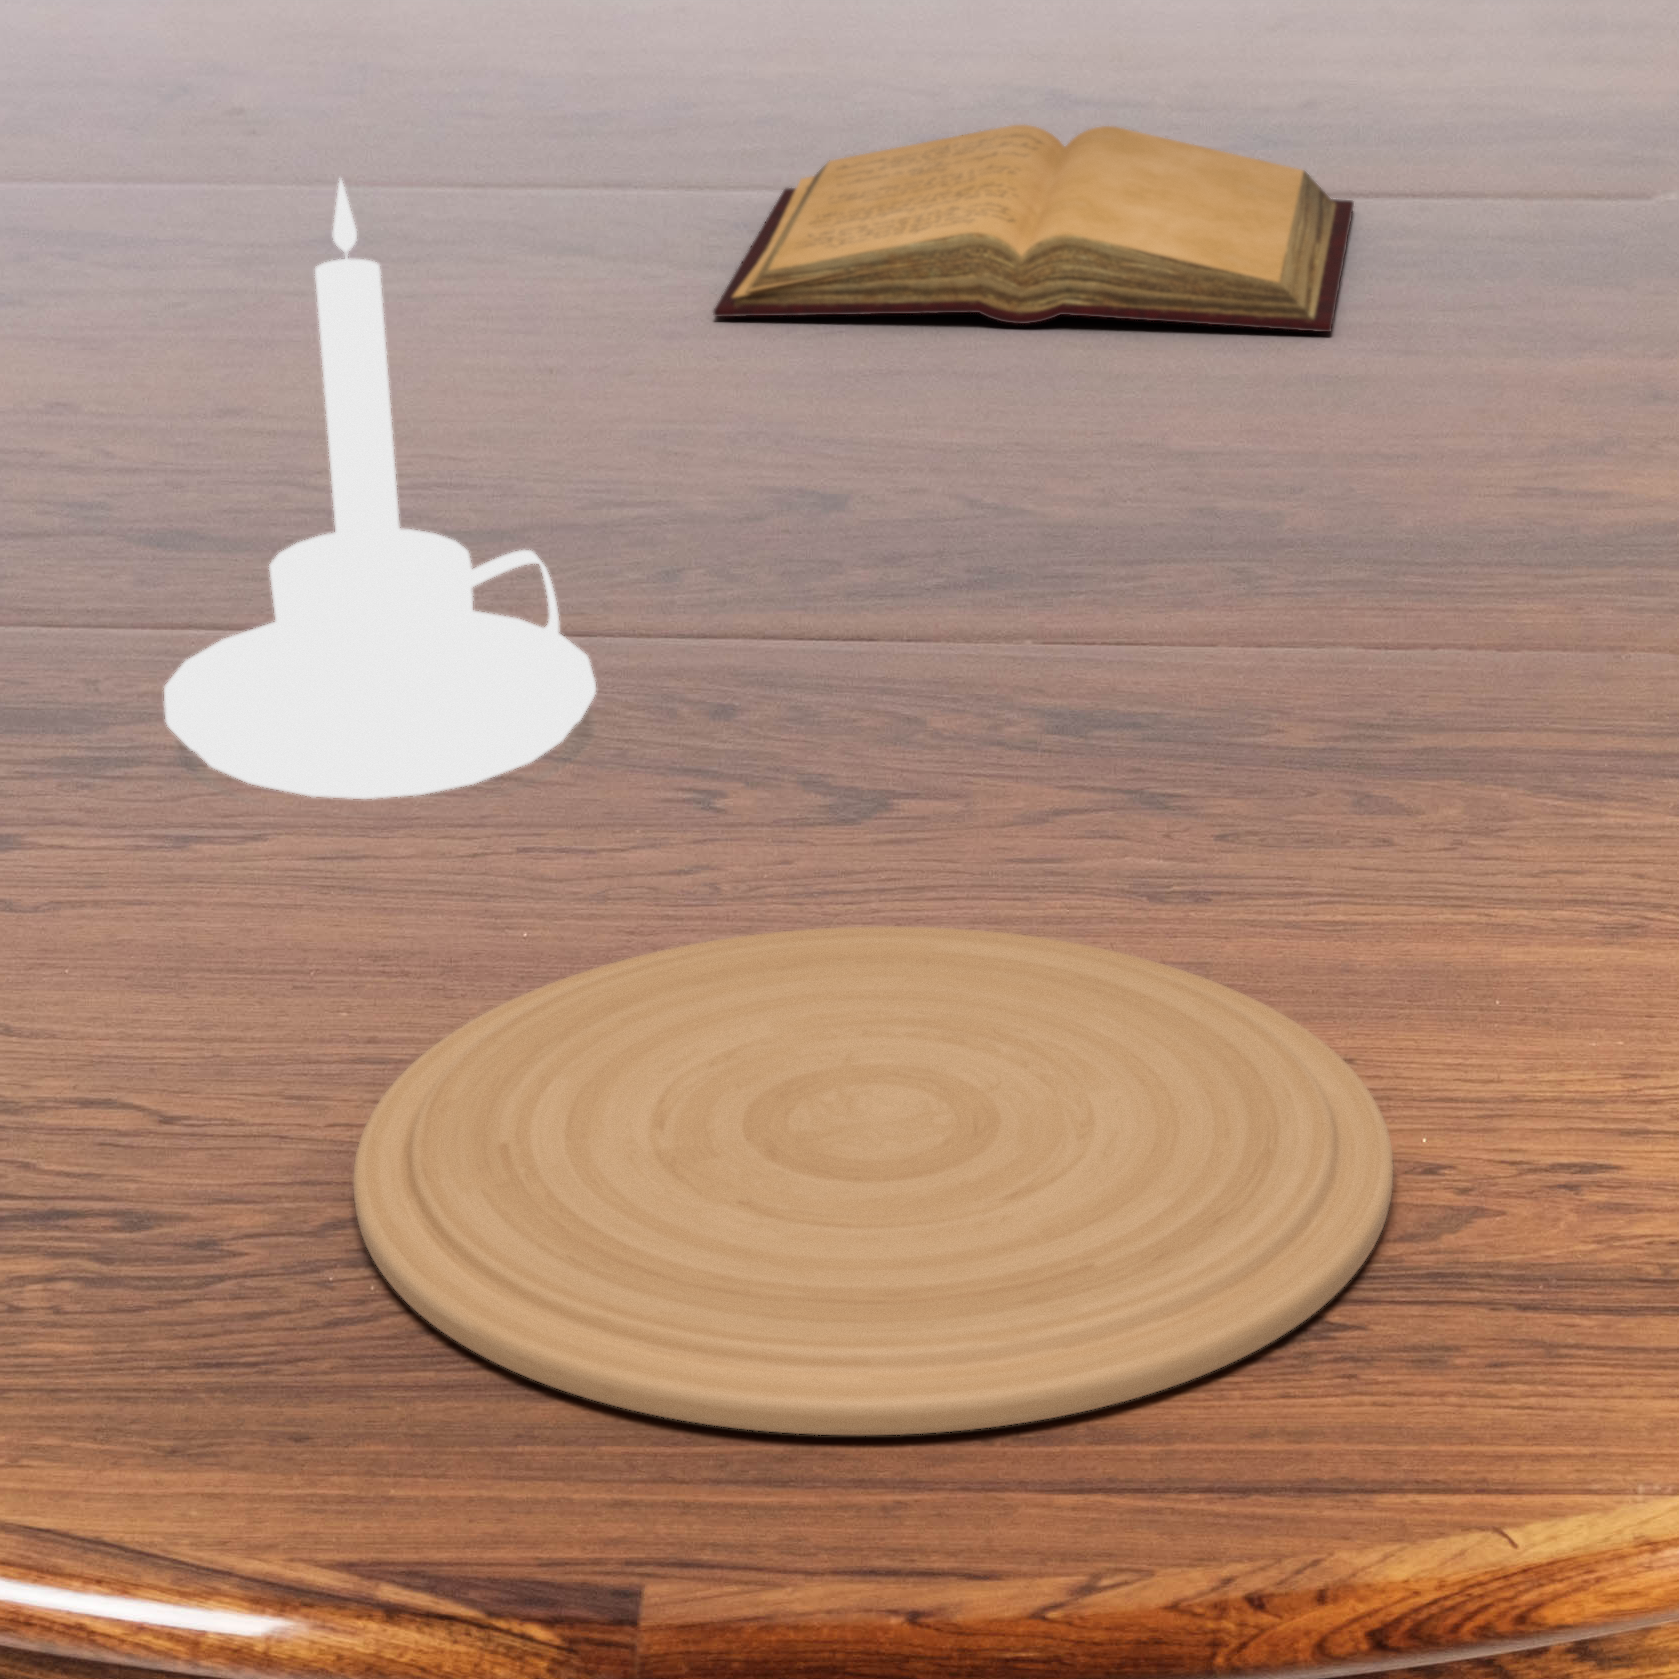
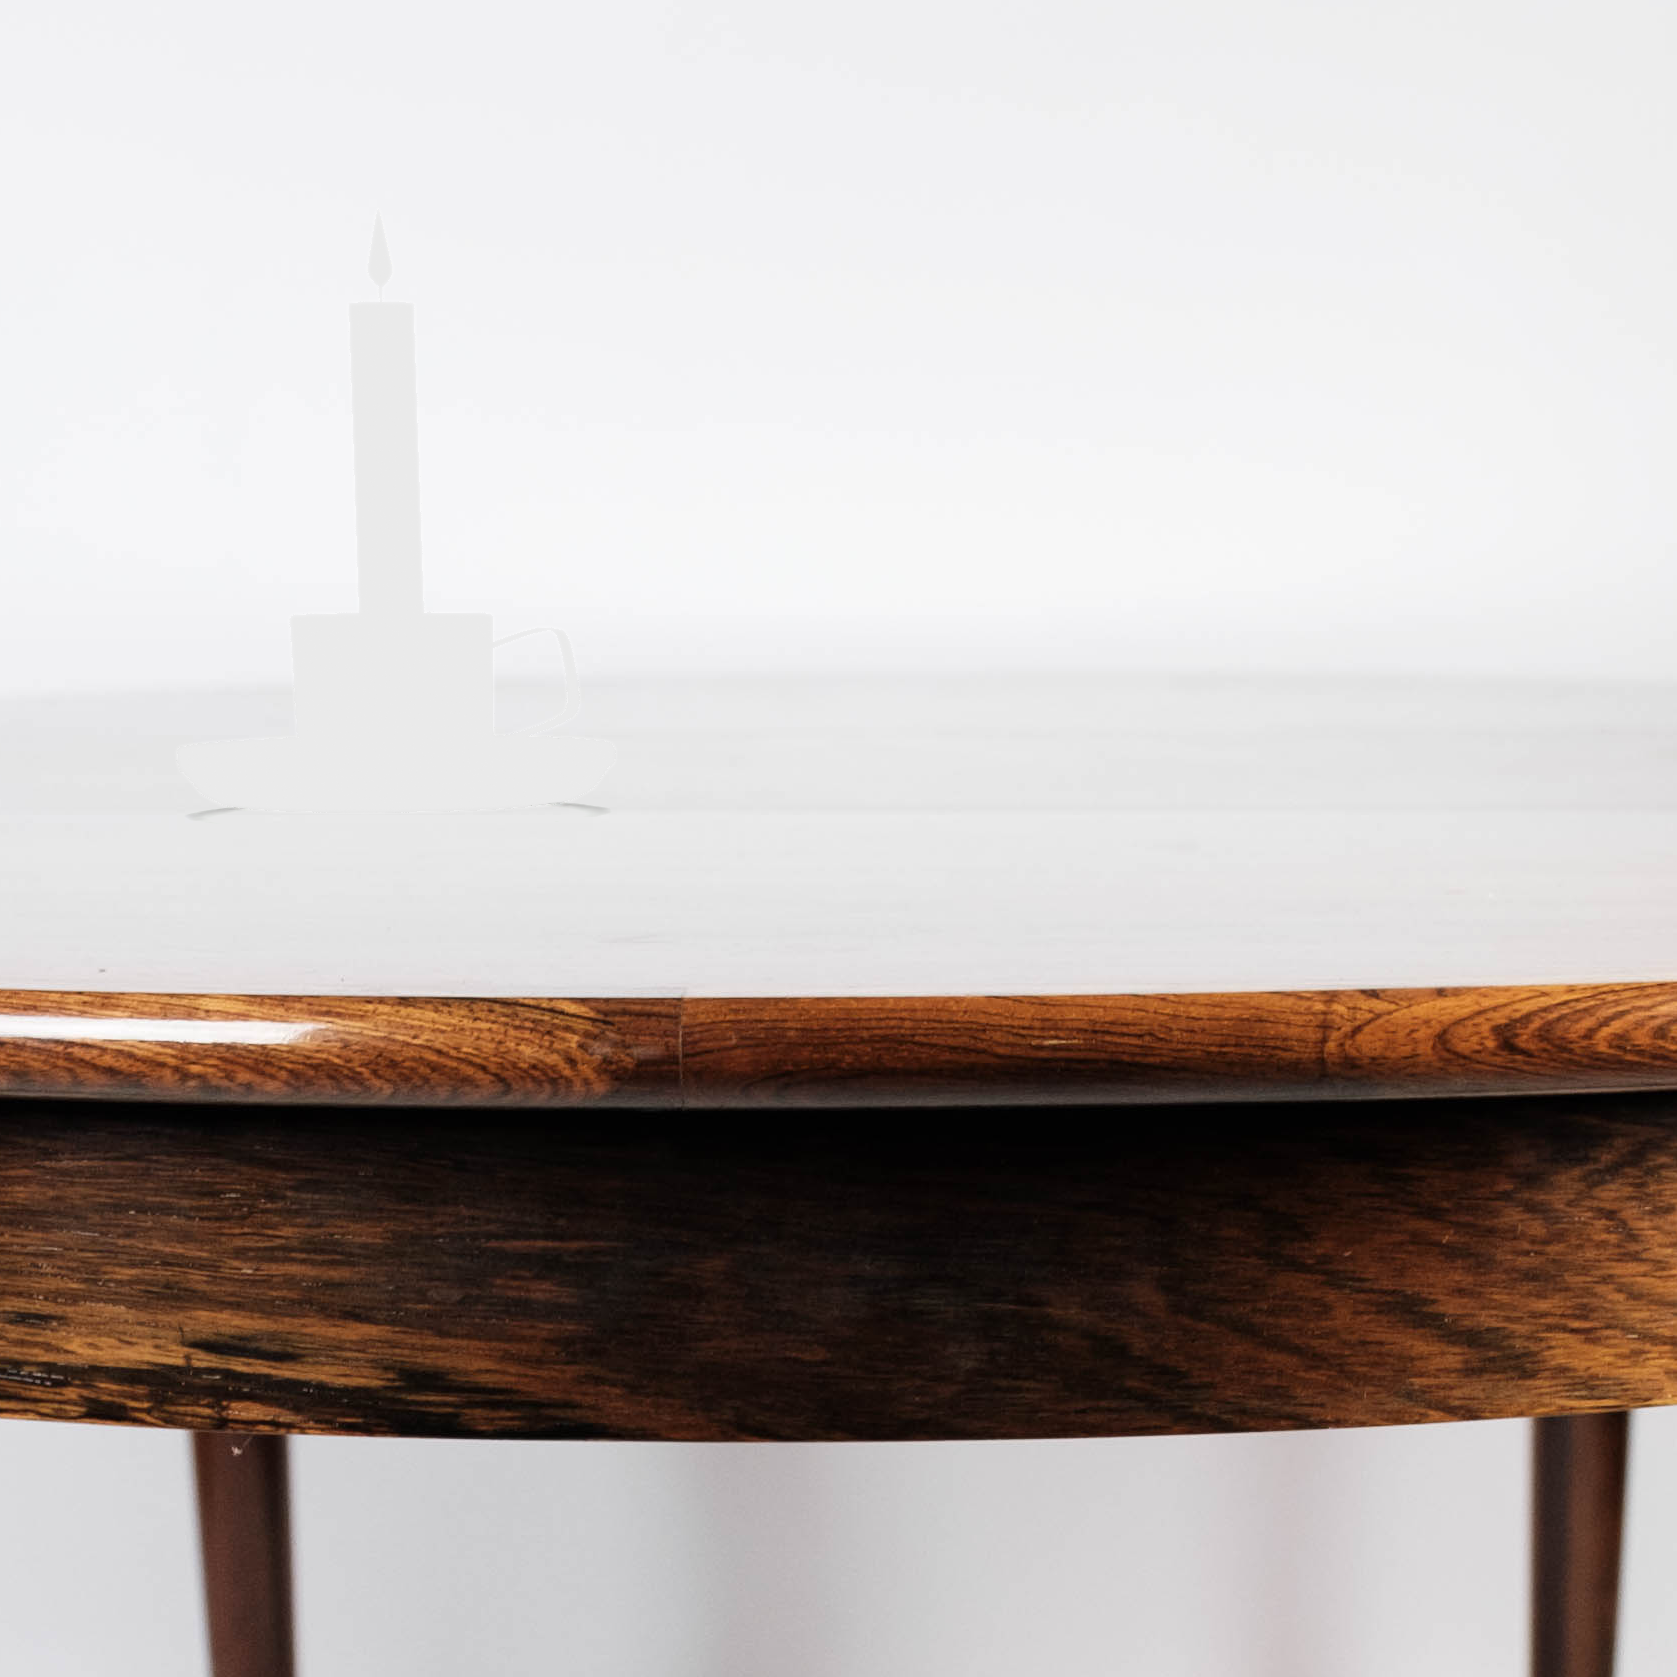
book: present [714,125,1354,332] -> none [714,634,1325,732]
plate: present [353,926,1393,1435] -> none [373,797,1471,939]

